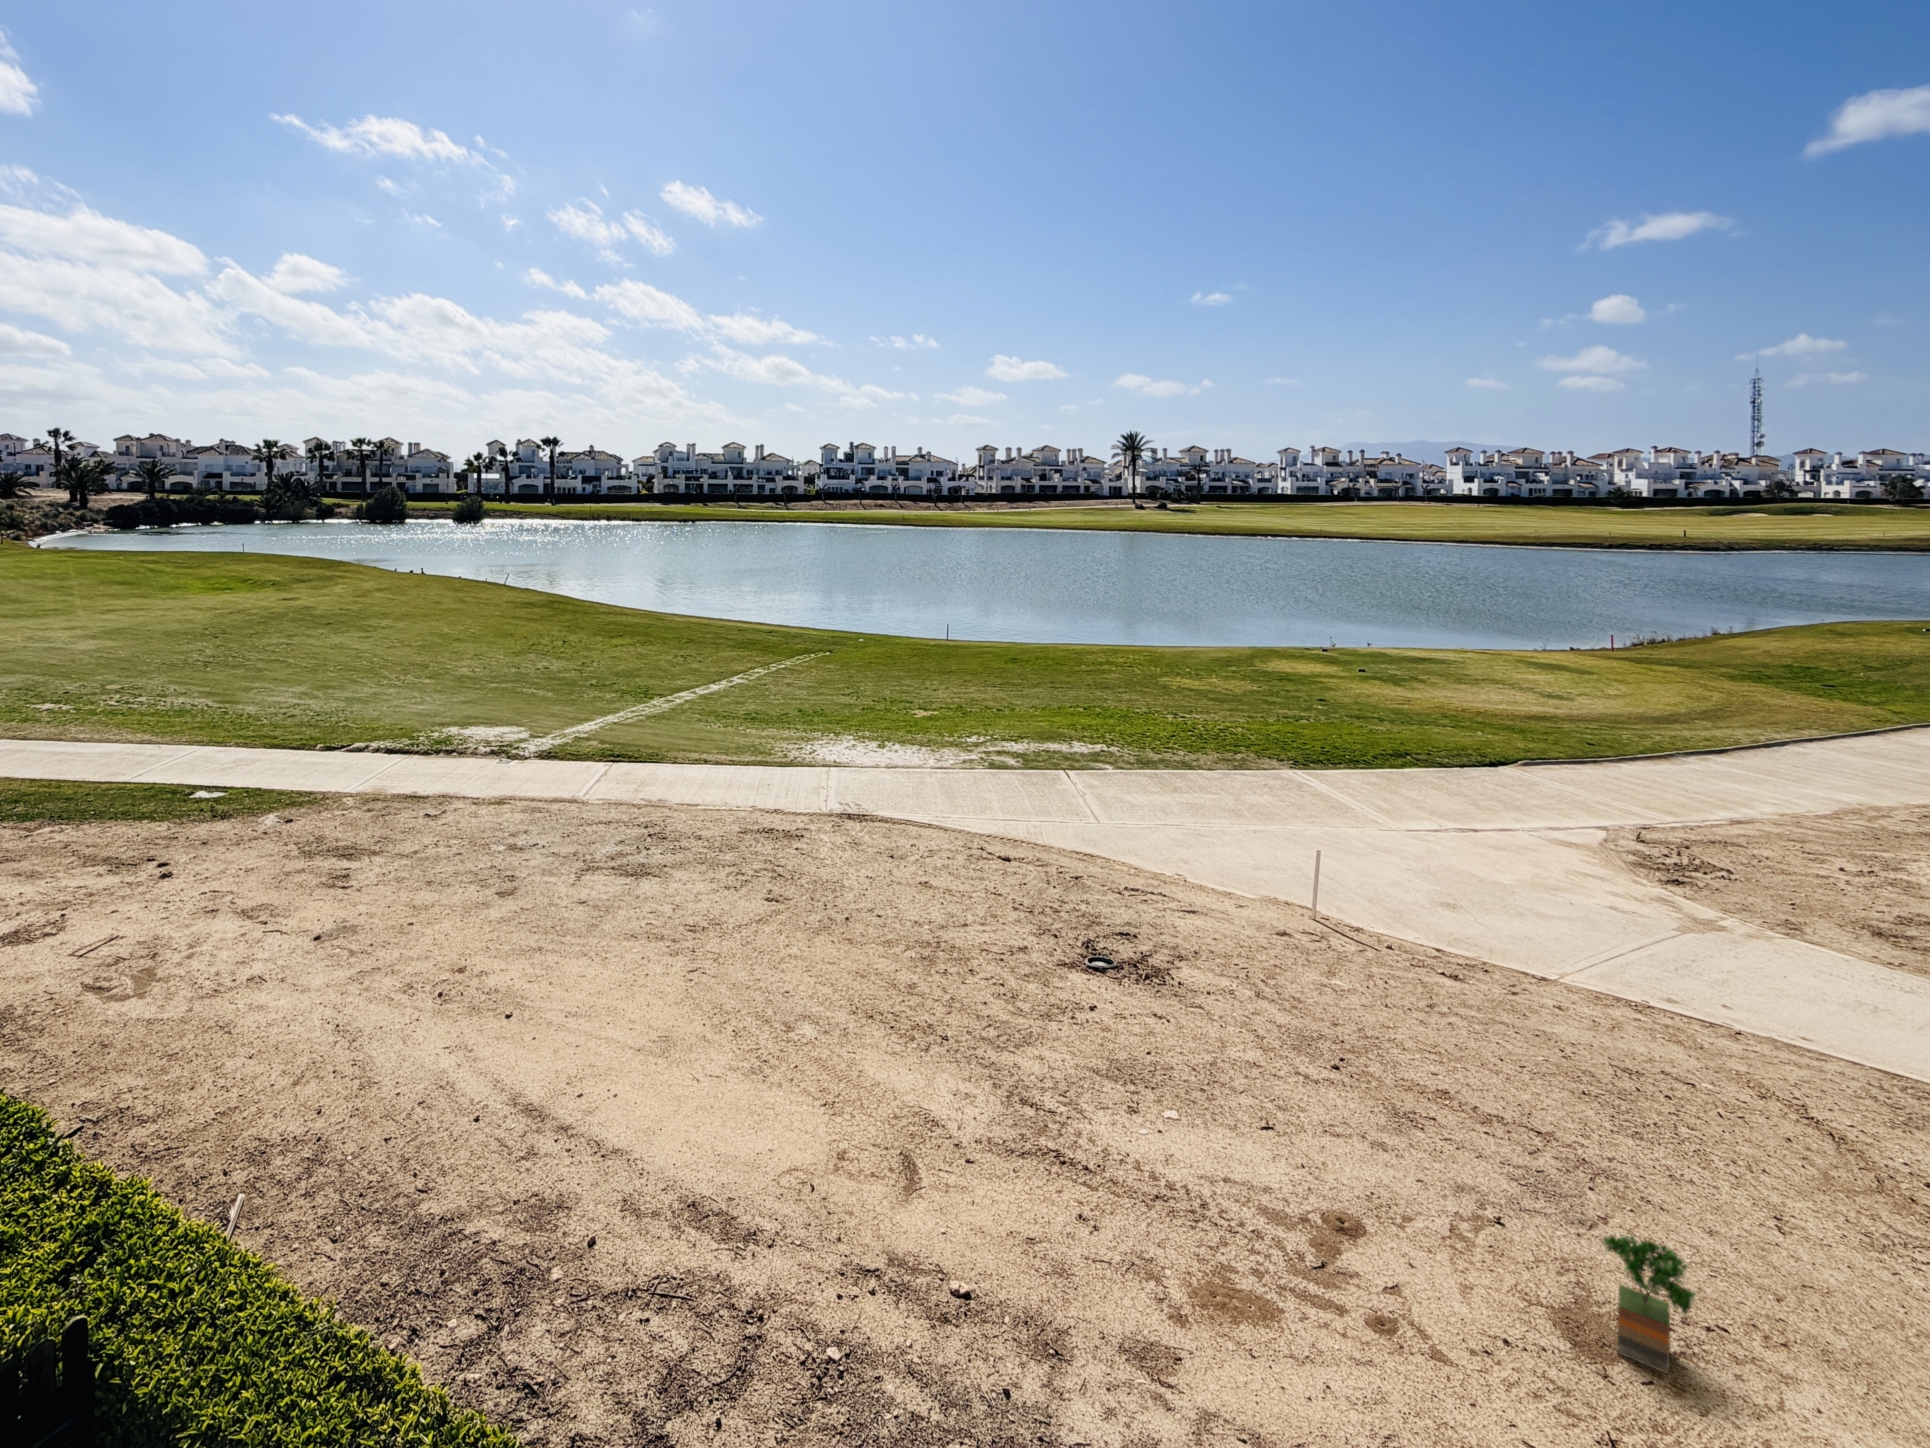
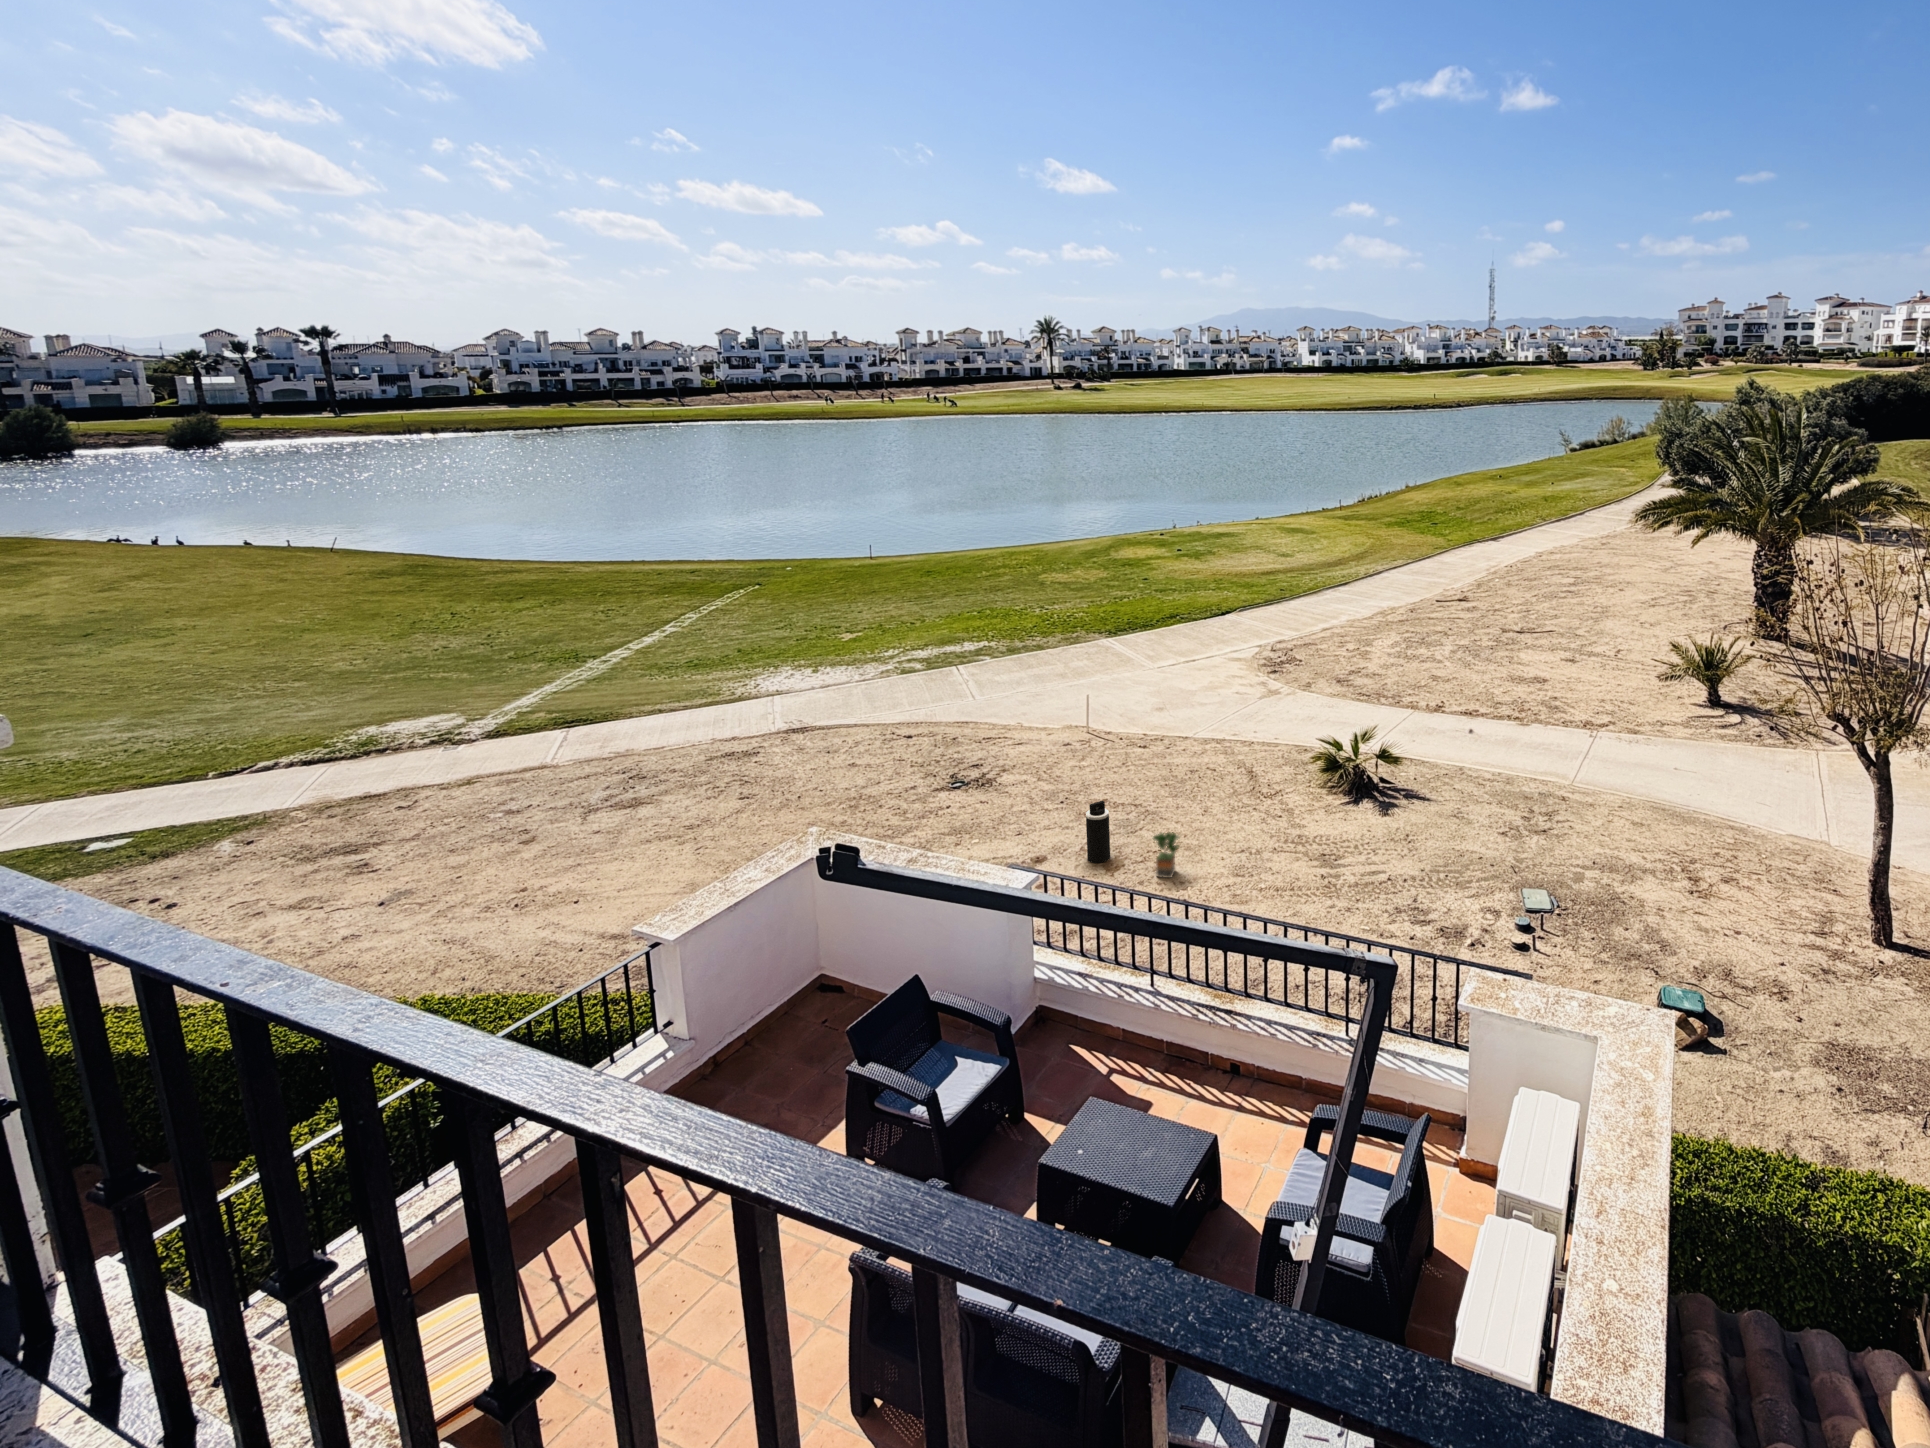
trash can: none [1394,1095,1457,1246] -> present [1086,801,1110,863]

